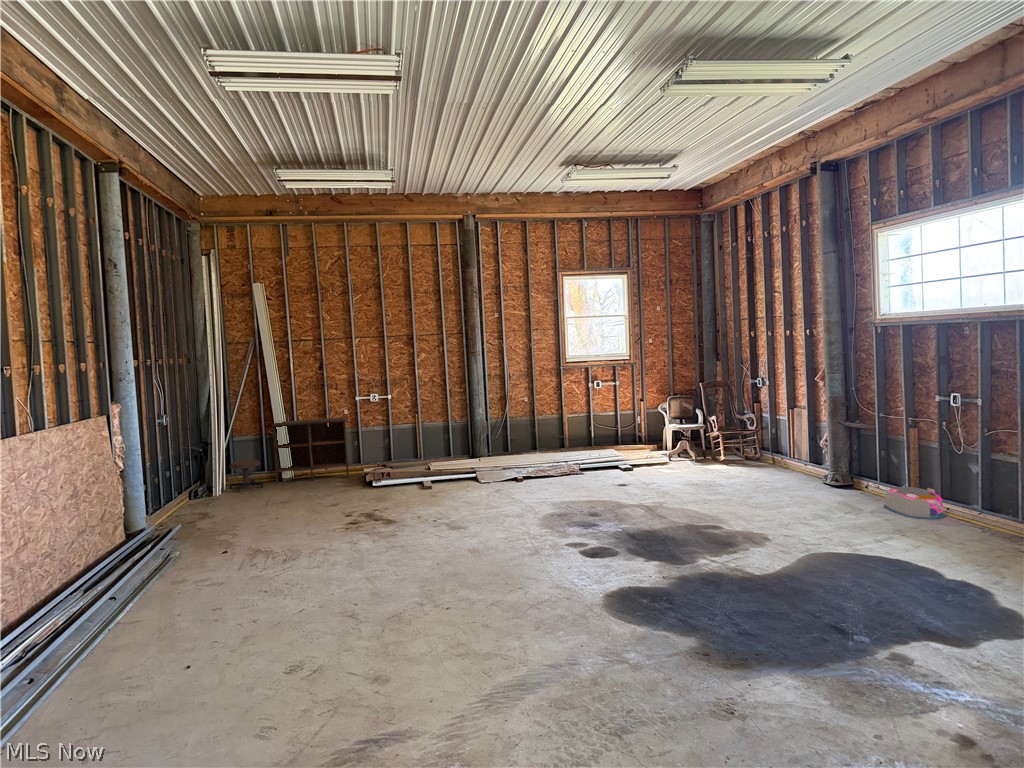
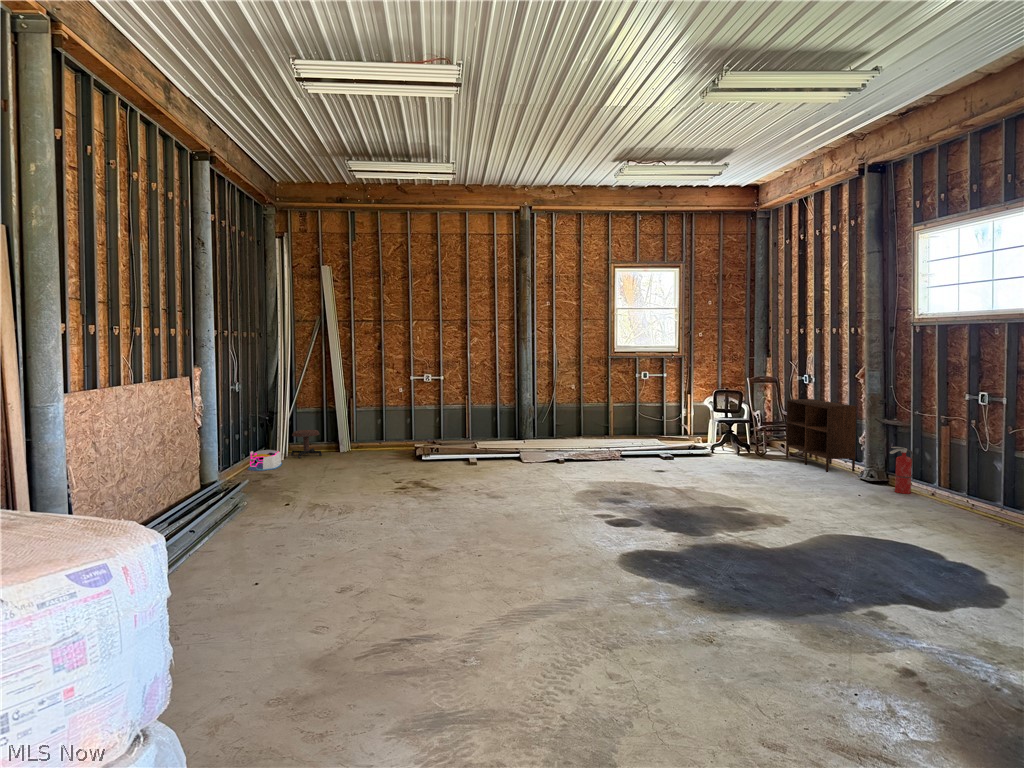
shelving unit: present [272,417,349,484] -> present [786,399,857,472]
fire extinguisher: none [851,449,873,496] -> present [890,447,913,494]
storage bin: present [884,487,947,520] -> present [248,450,282,471]

